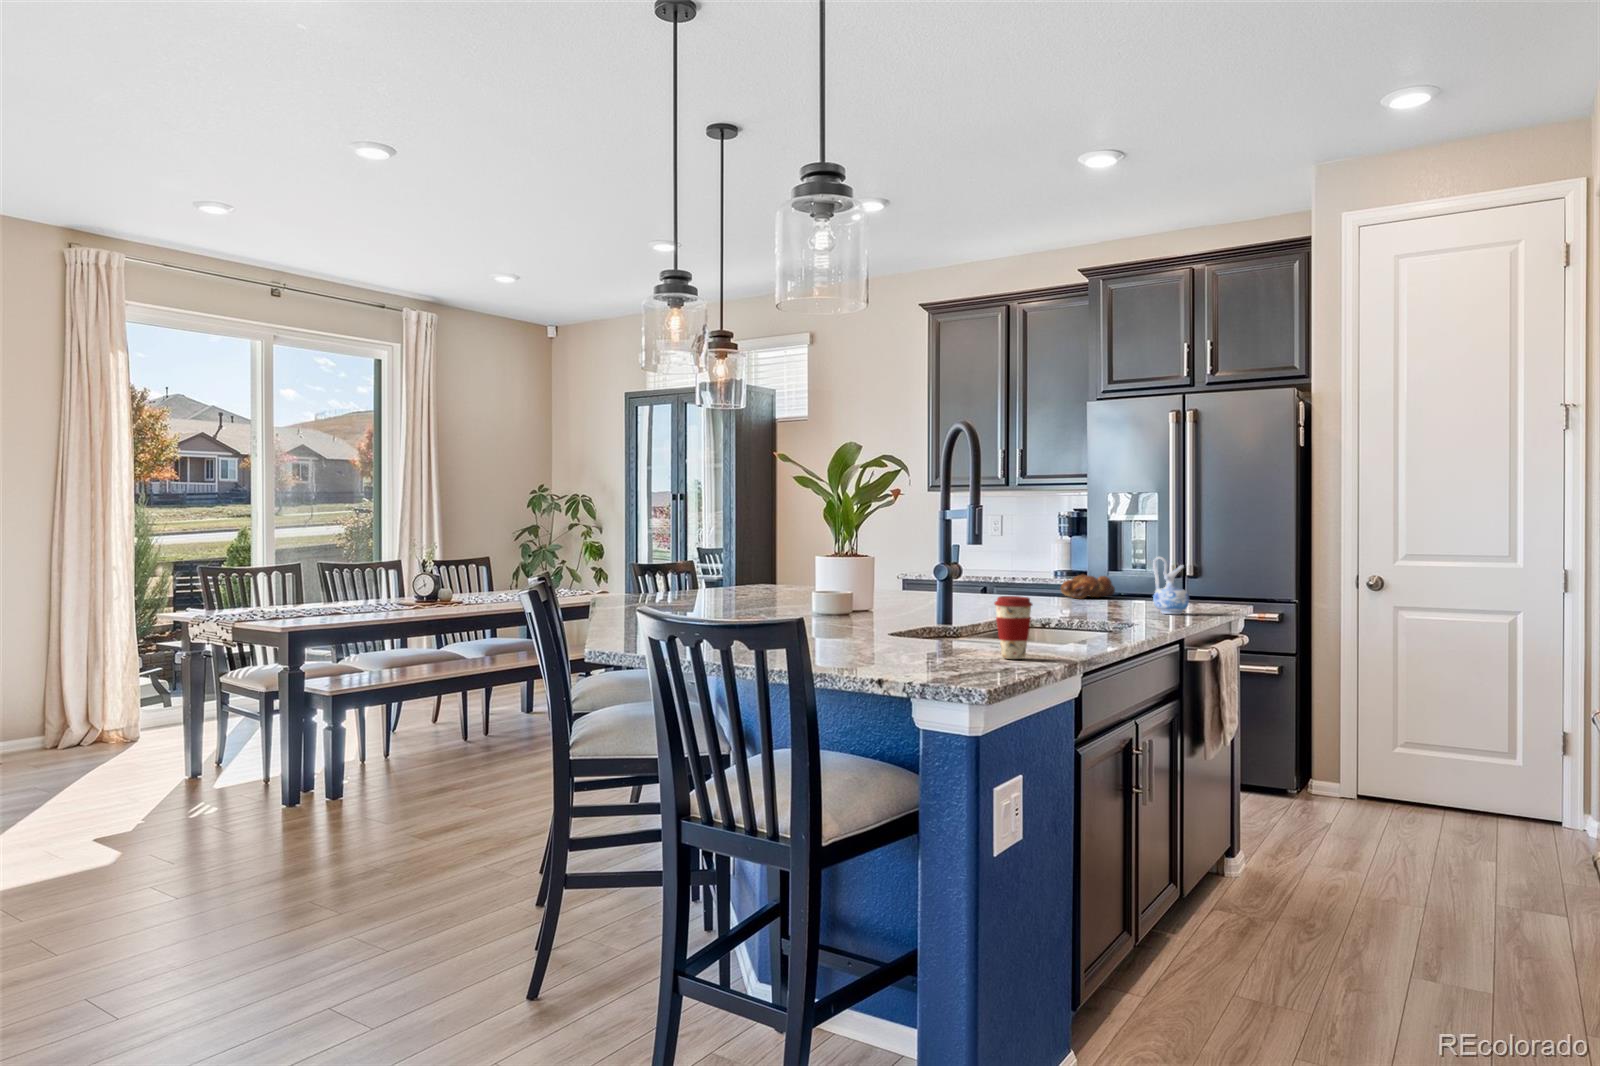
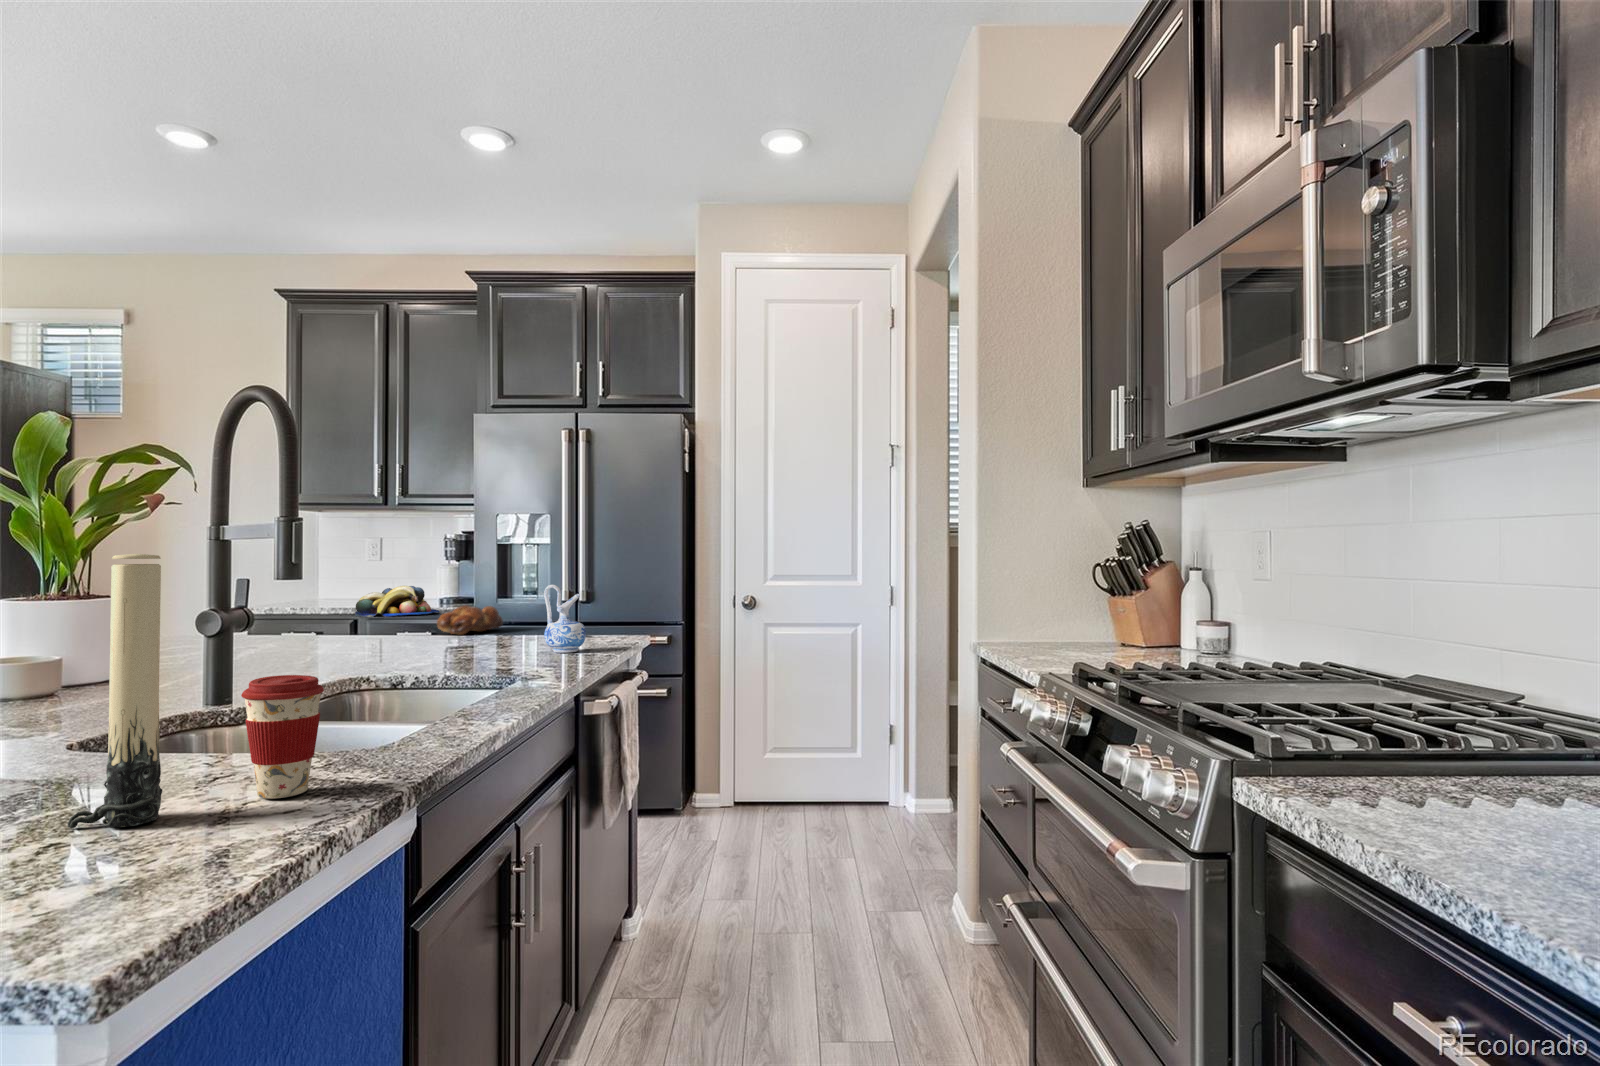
candle: none [928,530,965,660] -> present [67,554,162,828]
fruit bowl: none [987,558,1056,584] -> present [355,586,439,617]

